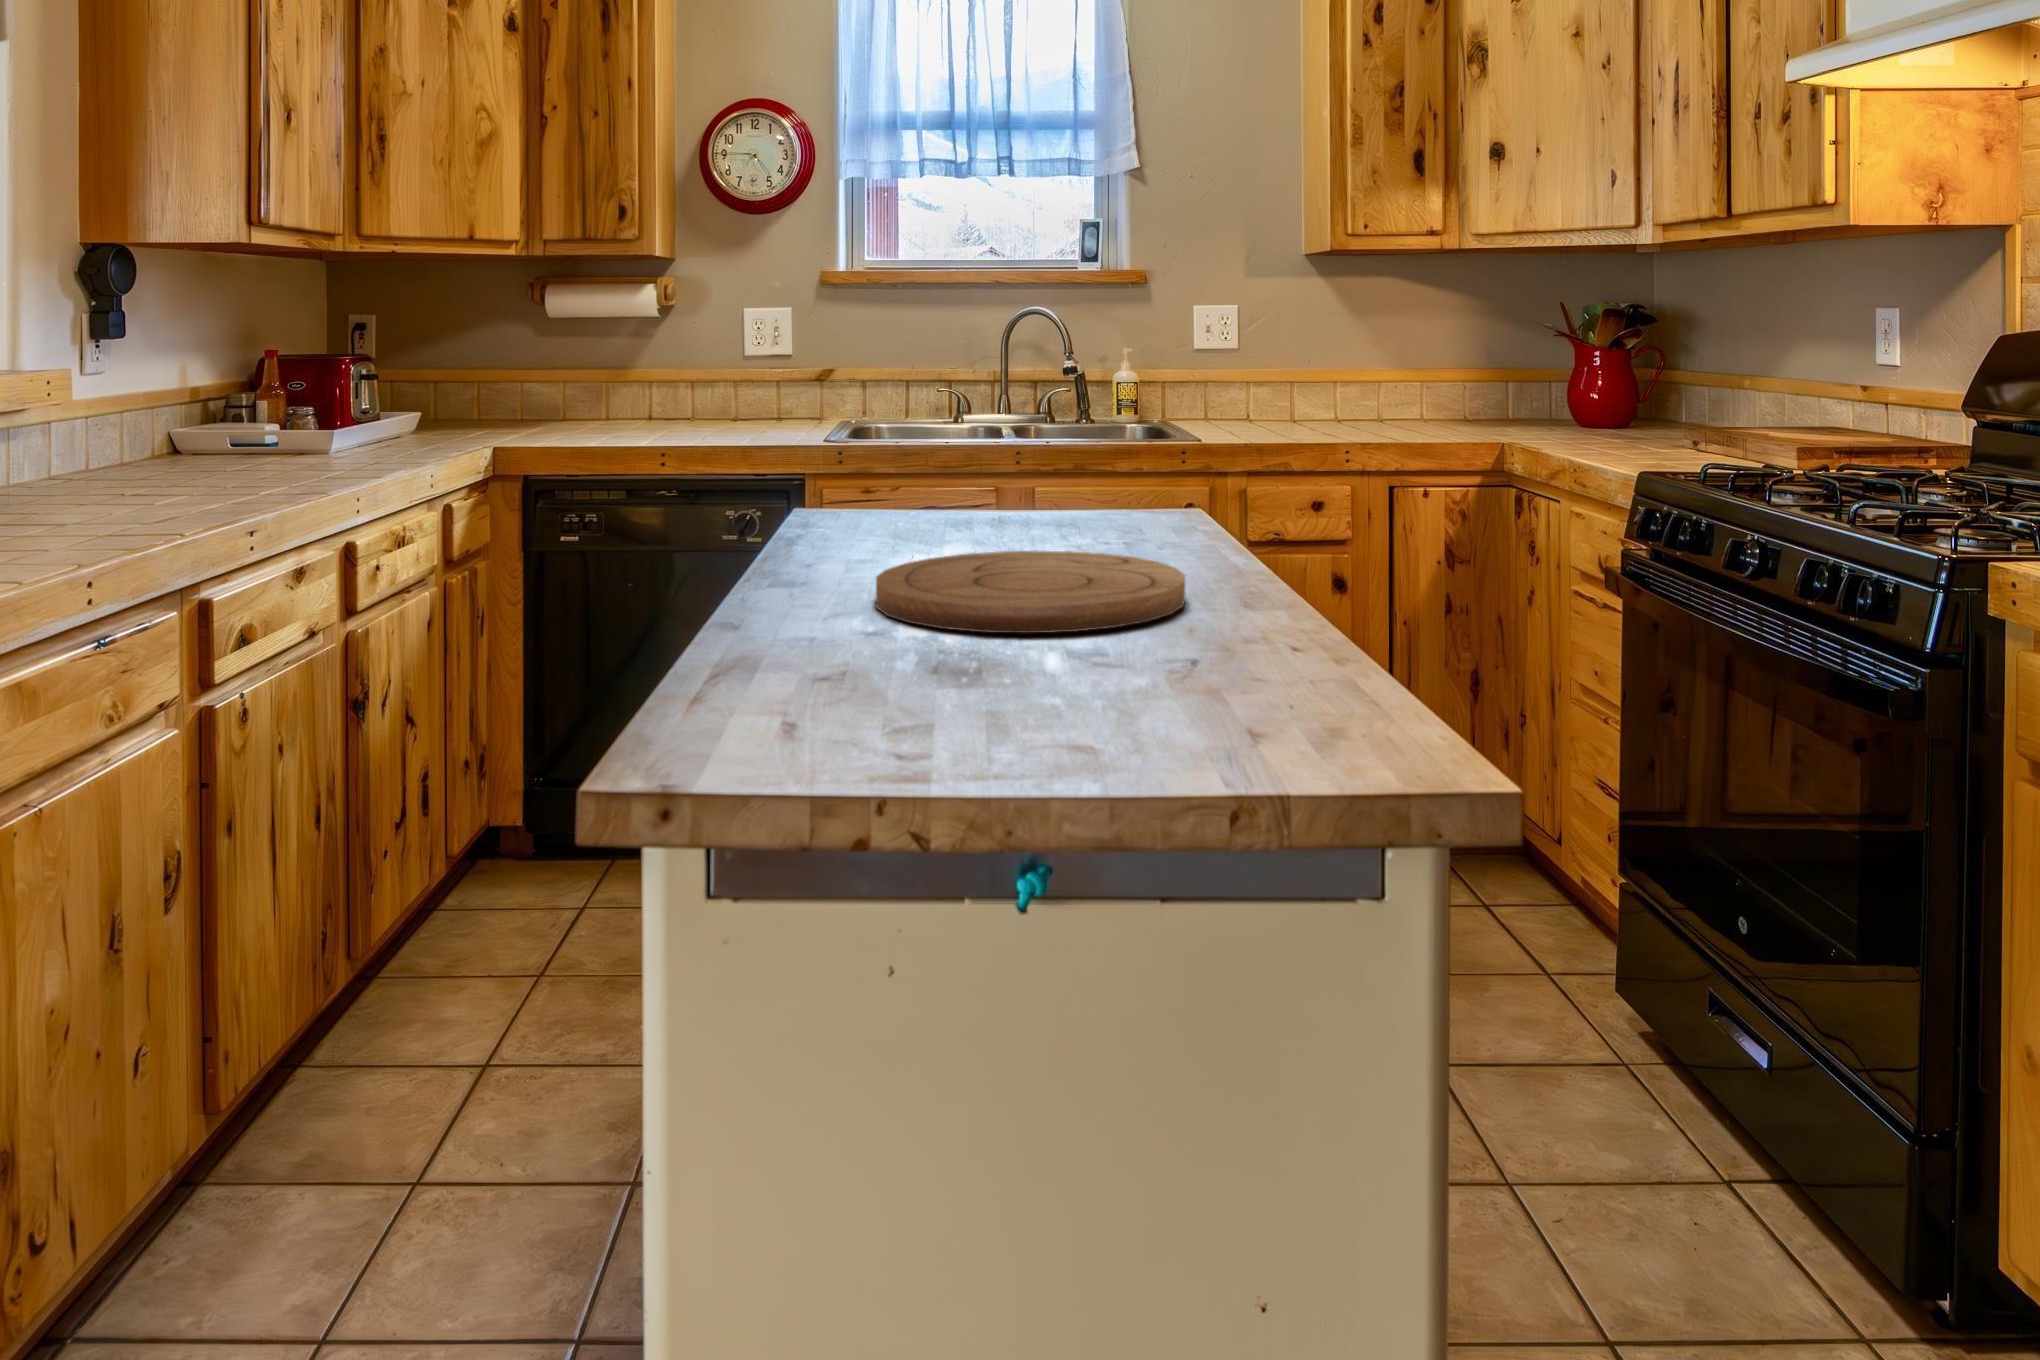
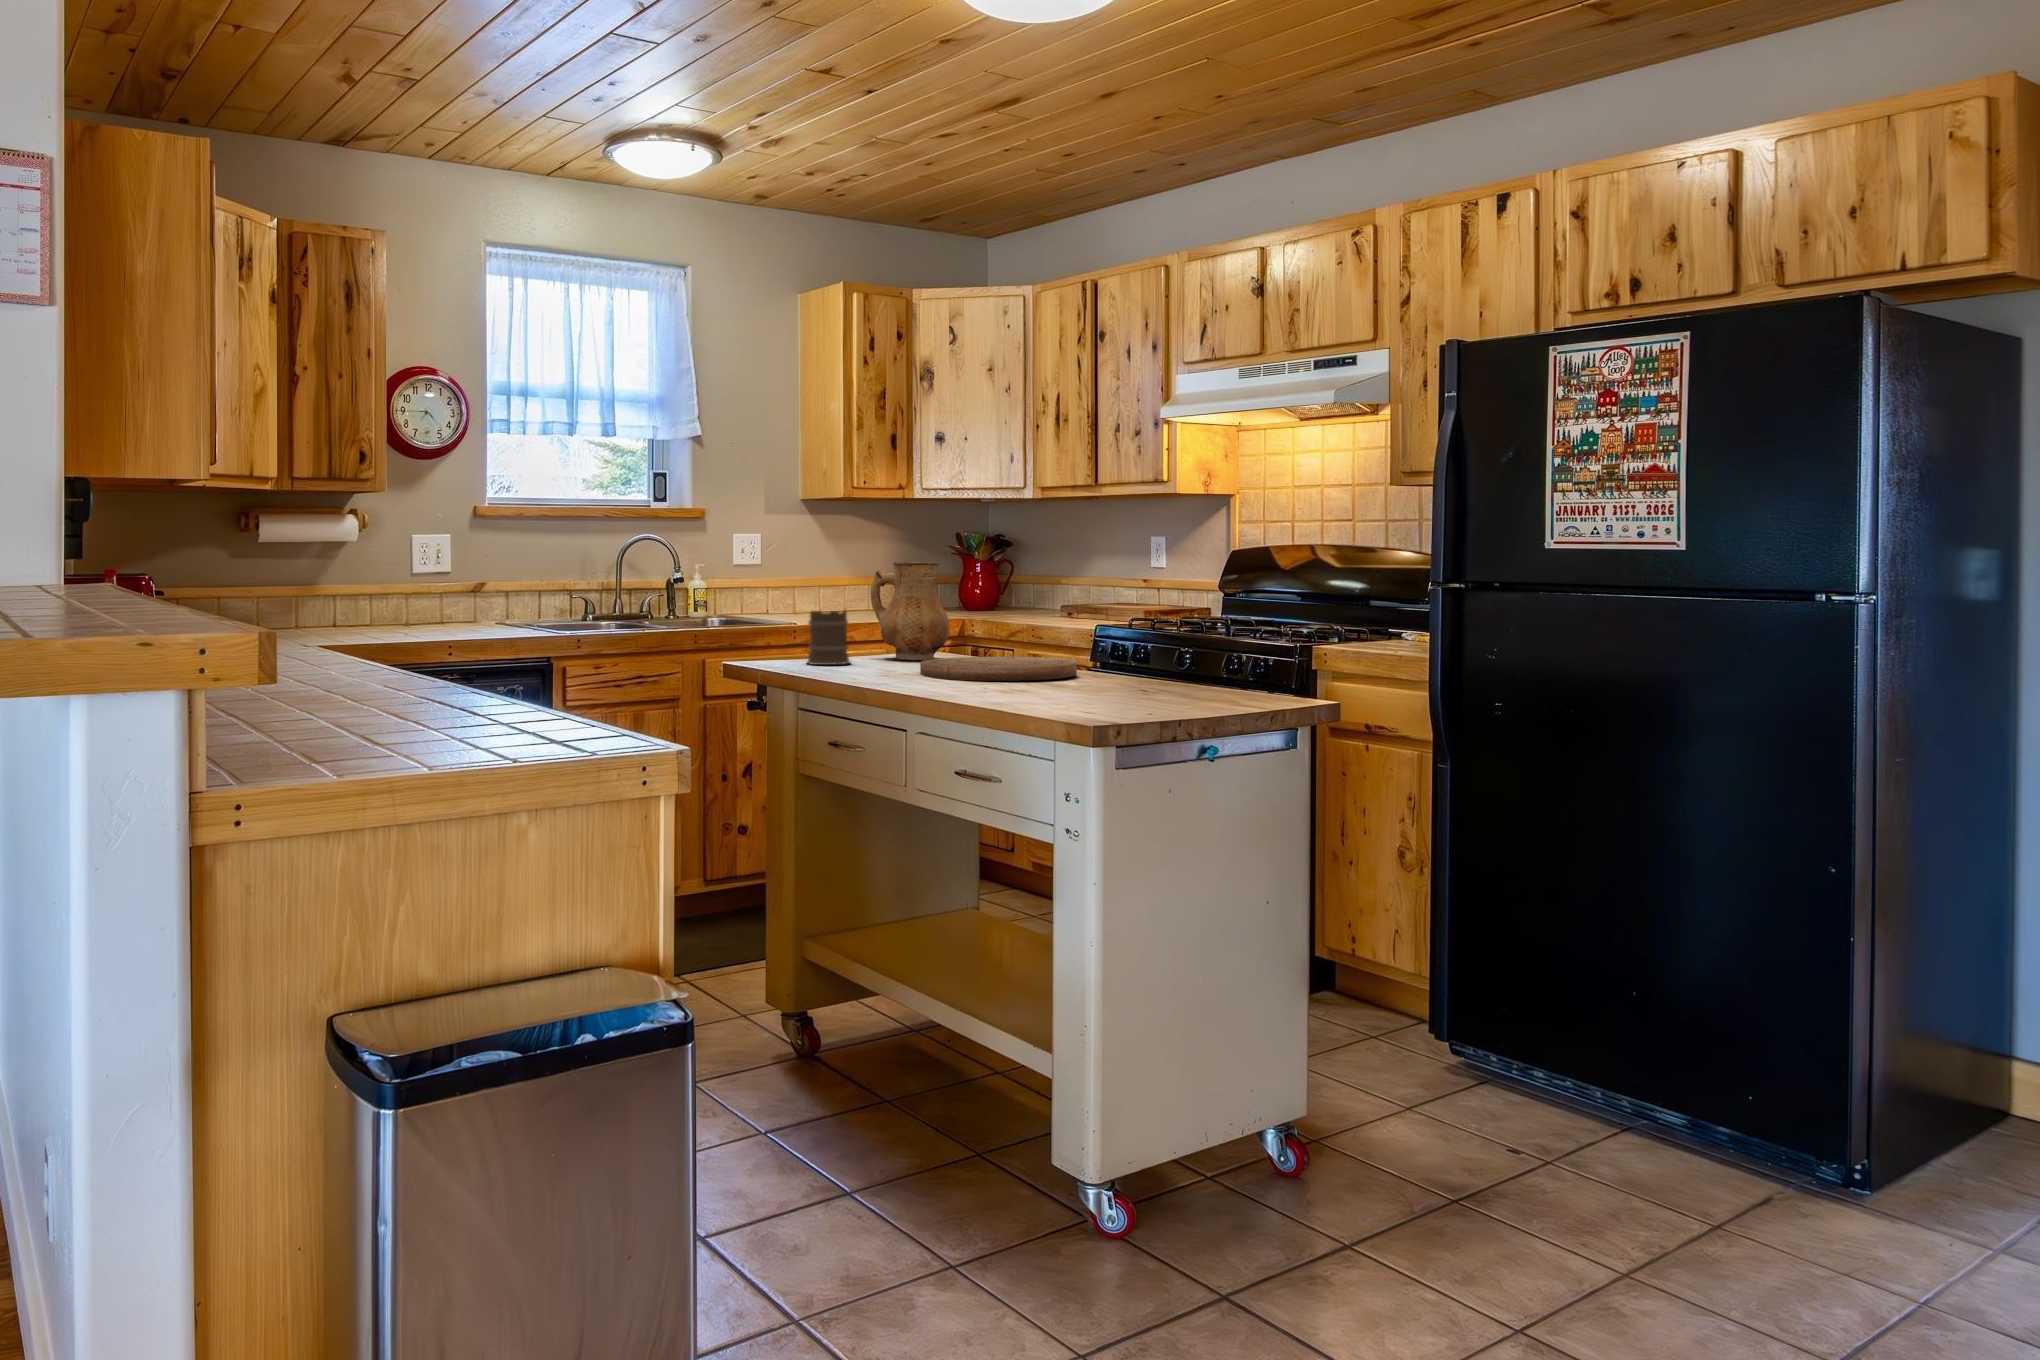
ceramic pitcher: none [1029,362,1151,540] -> present [870,562,950,660]
mug: none [857,446,957,544] -> present [807,611,850,665]

